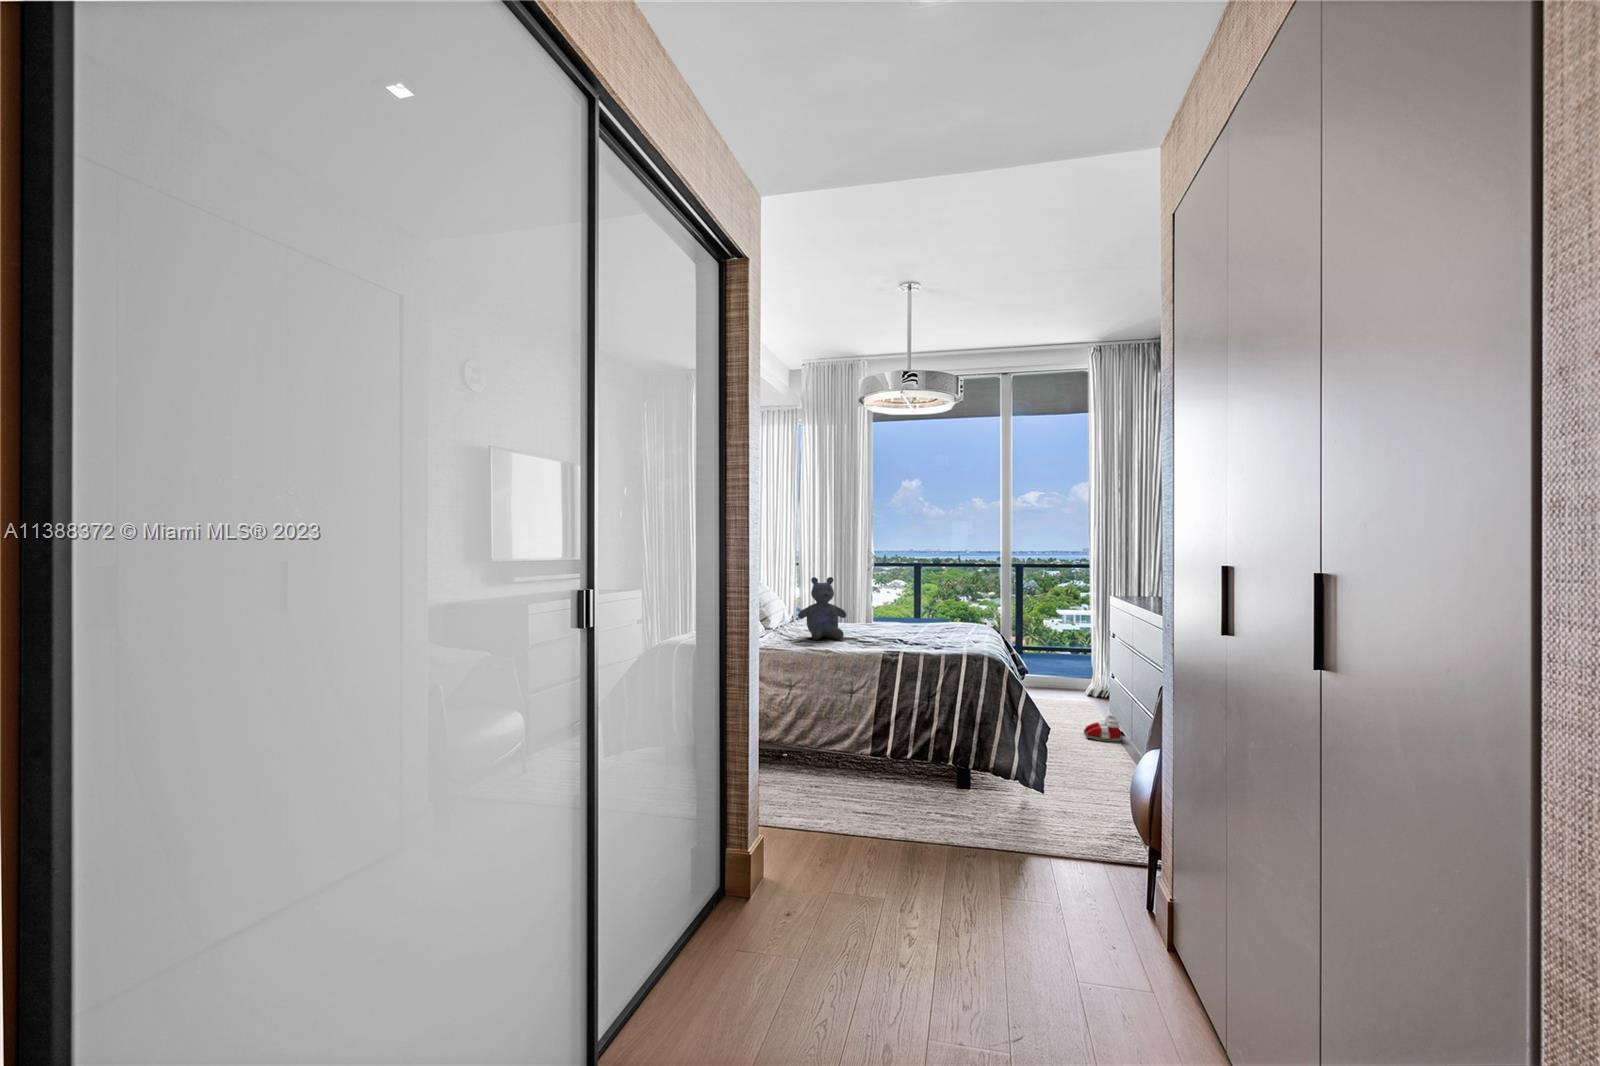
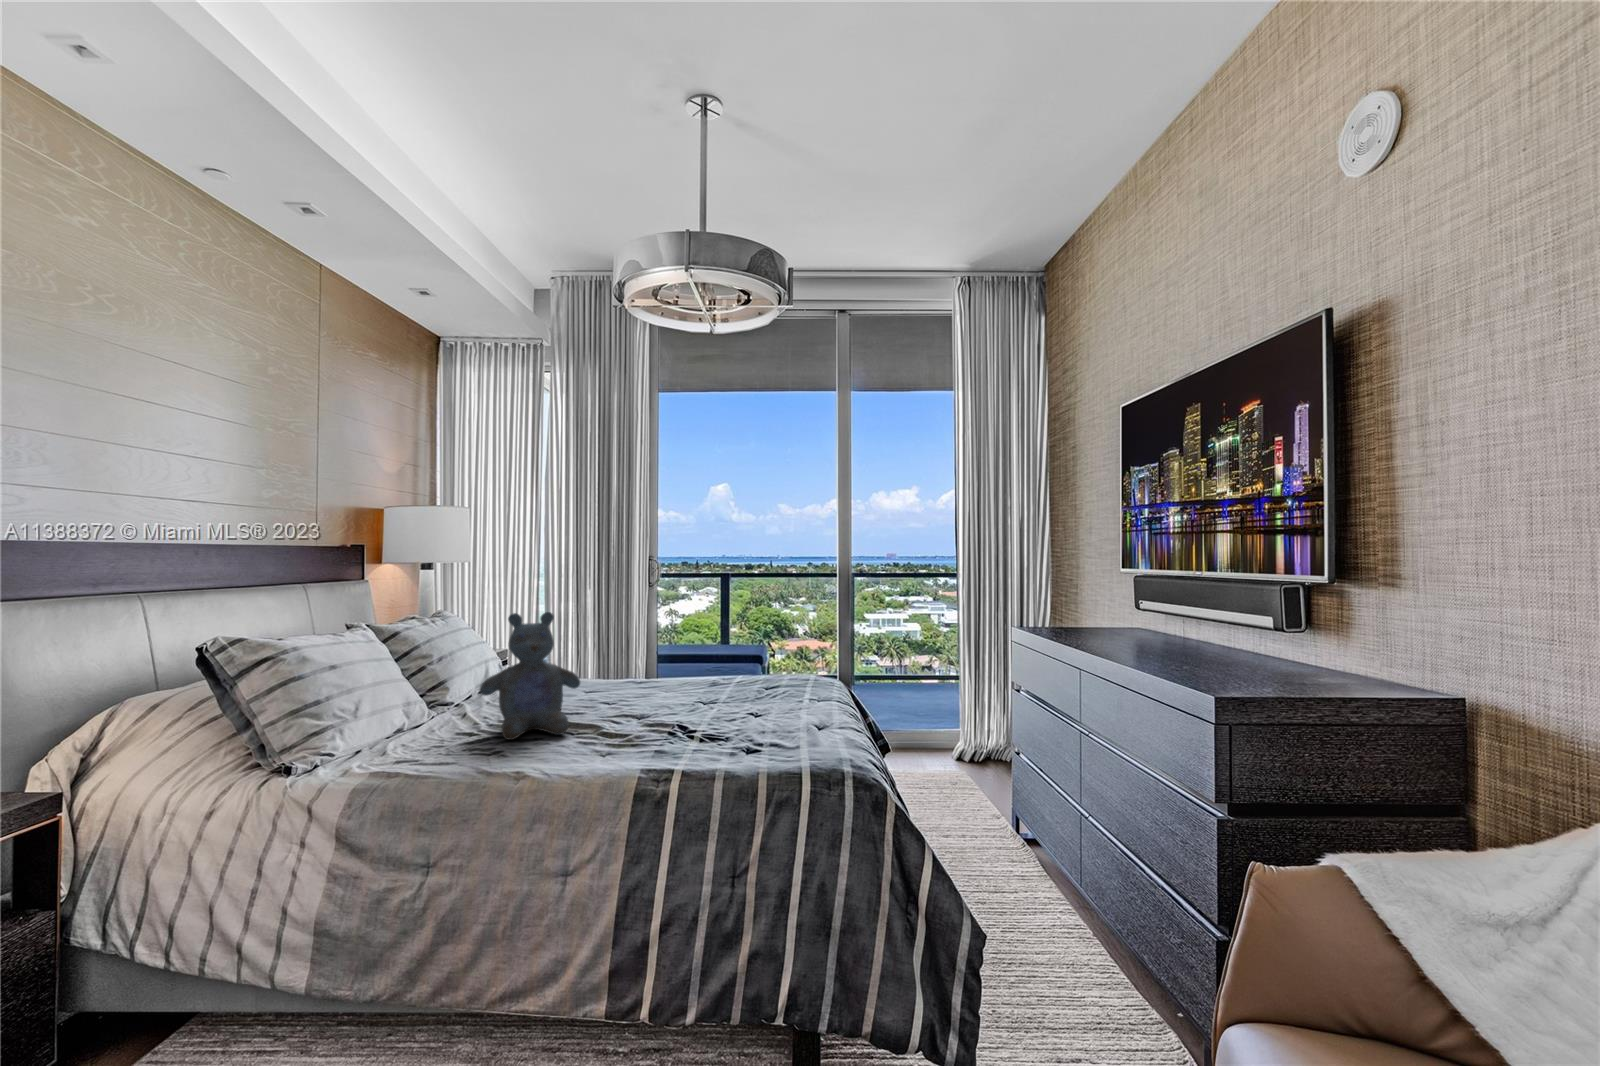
slippers: present [1084,716,1122,741] -> none [980,819,1043,866]

